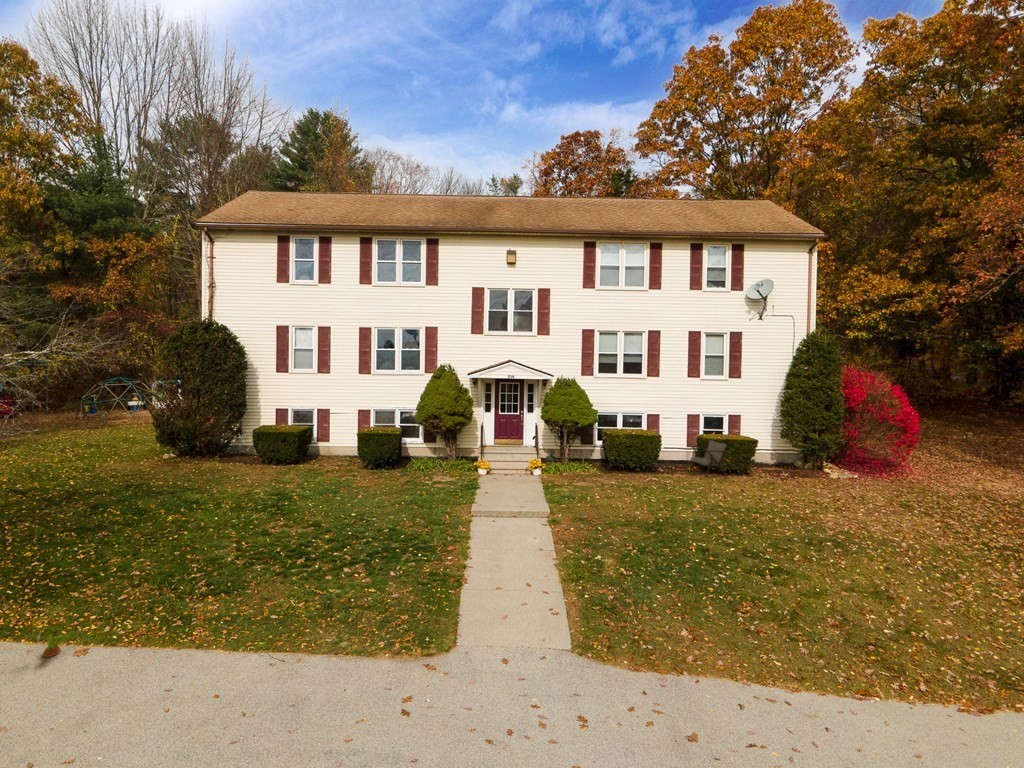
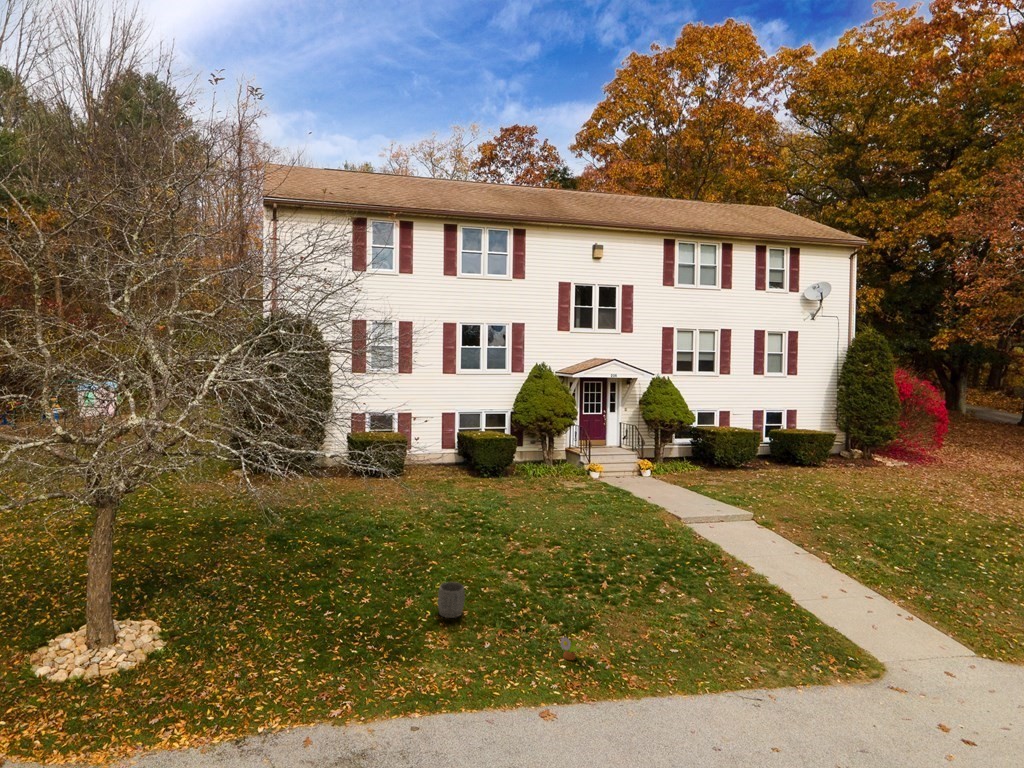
lounge chair: present [690,440,728,476] -> none [768,433,805,467]
woven basket: none [29,560,66,597] -> present [438,582,465,618]

